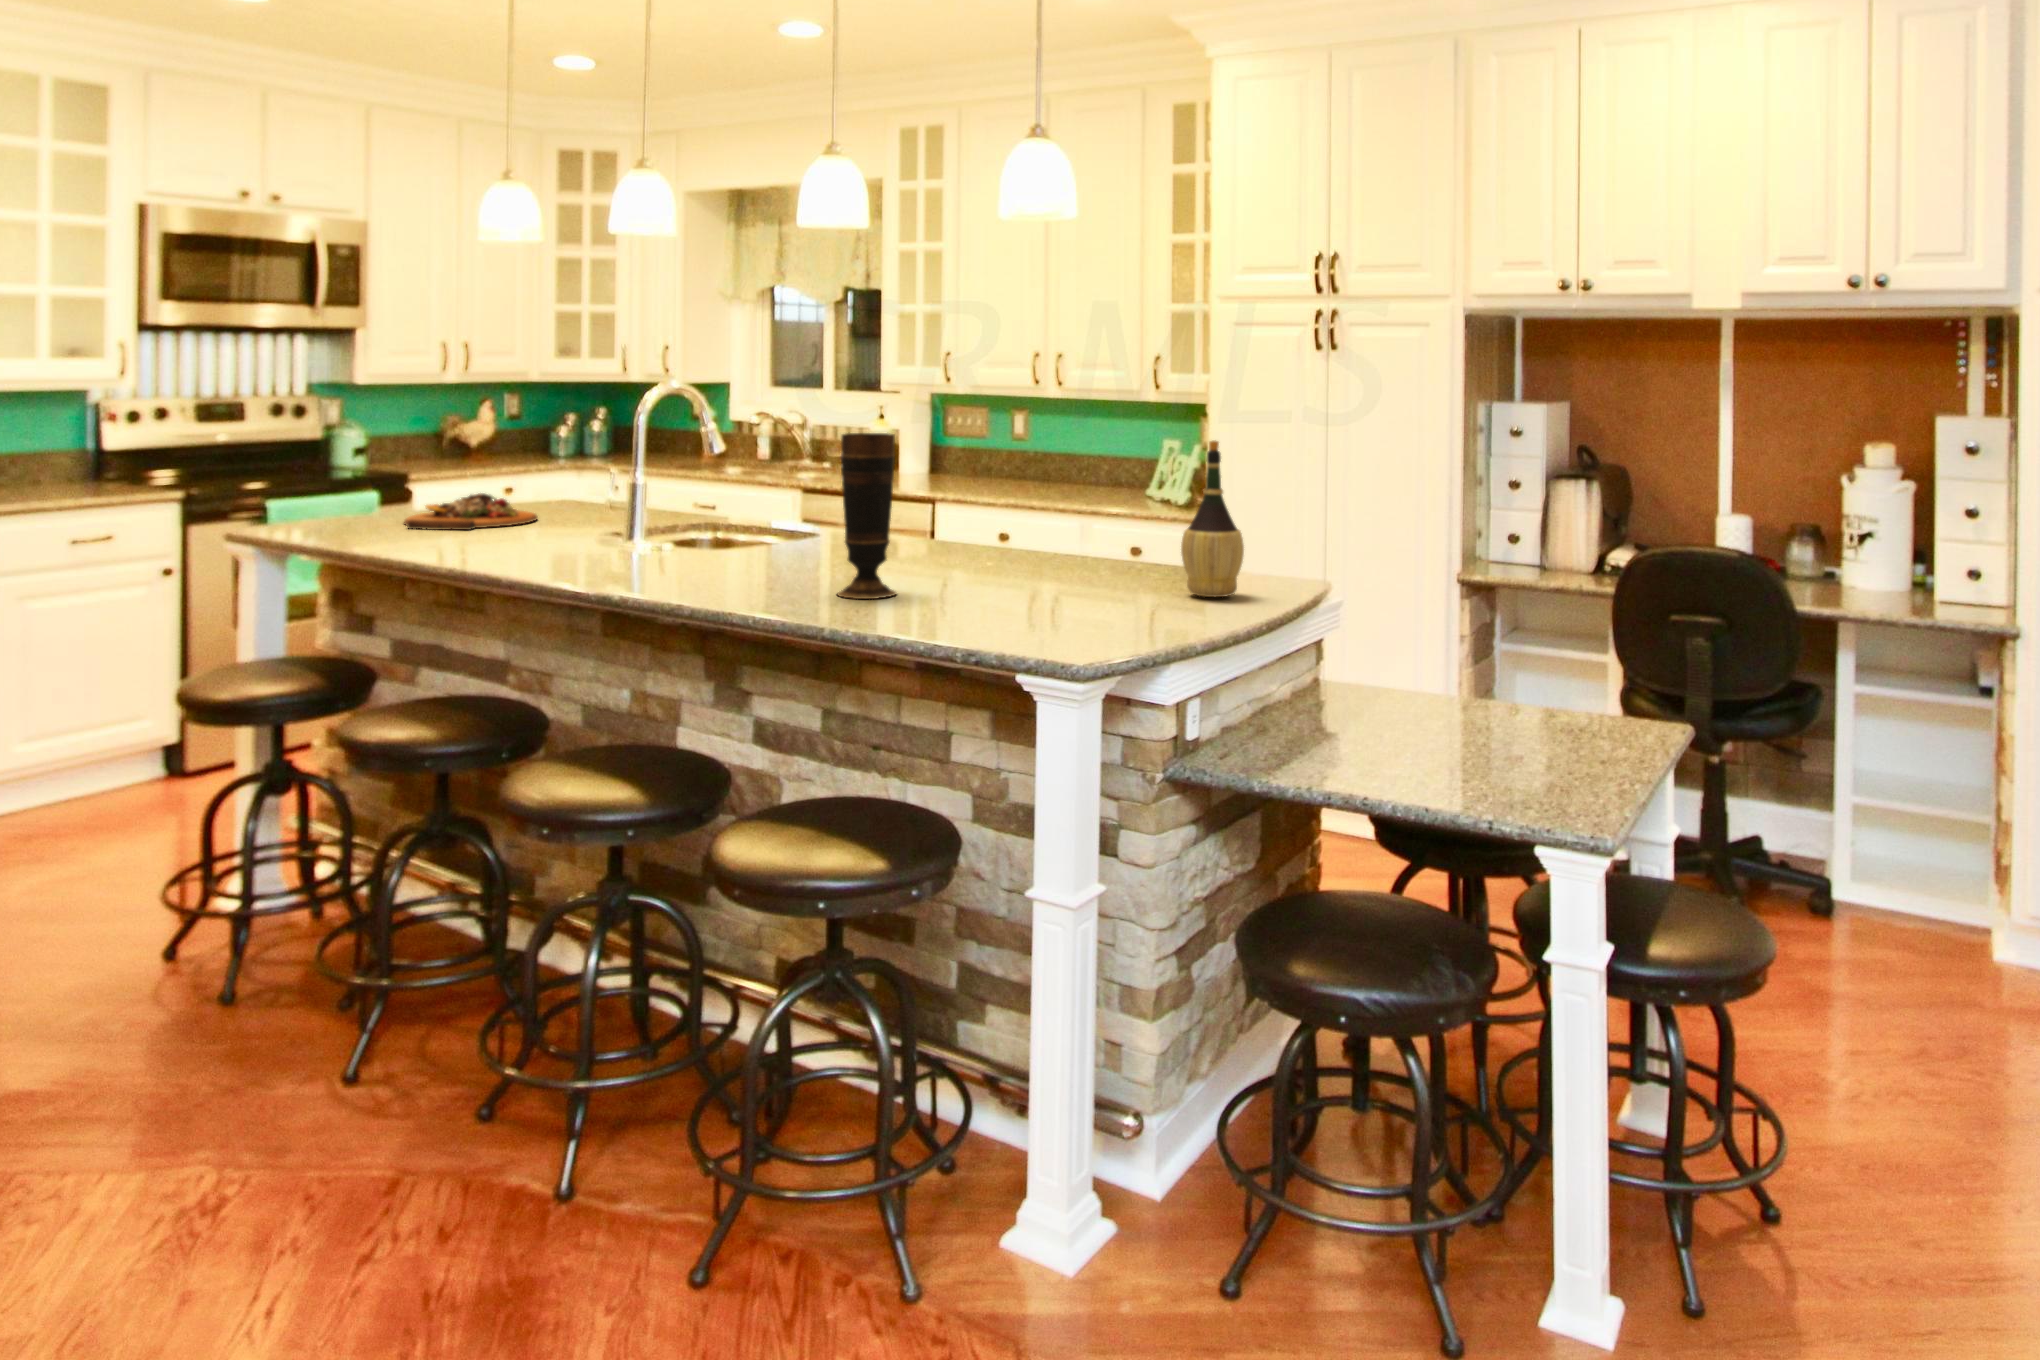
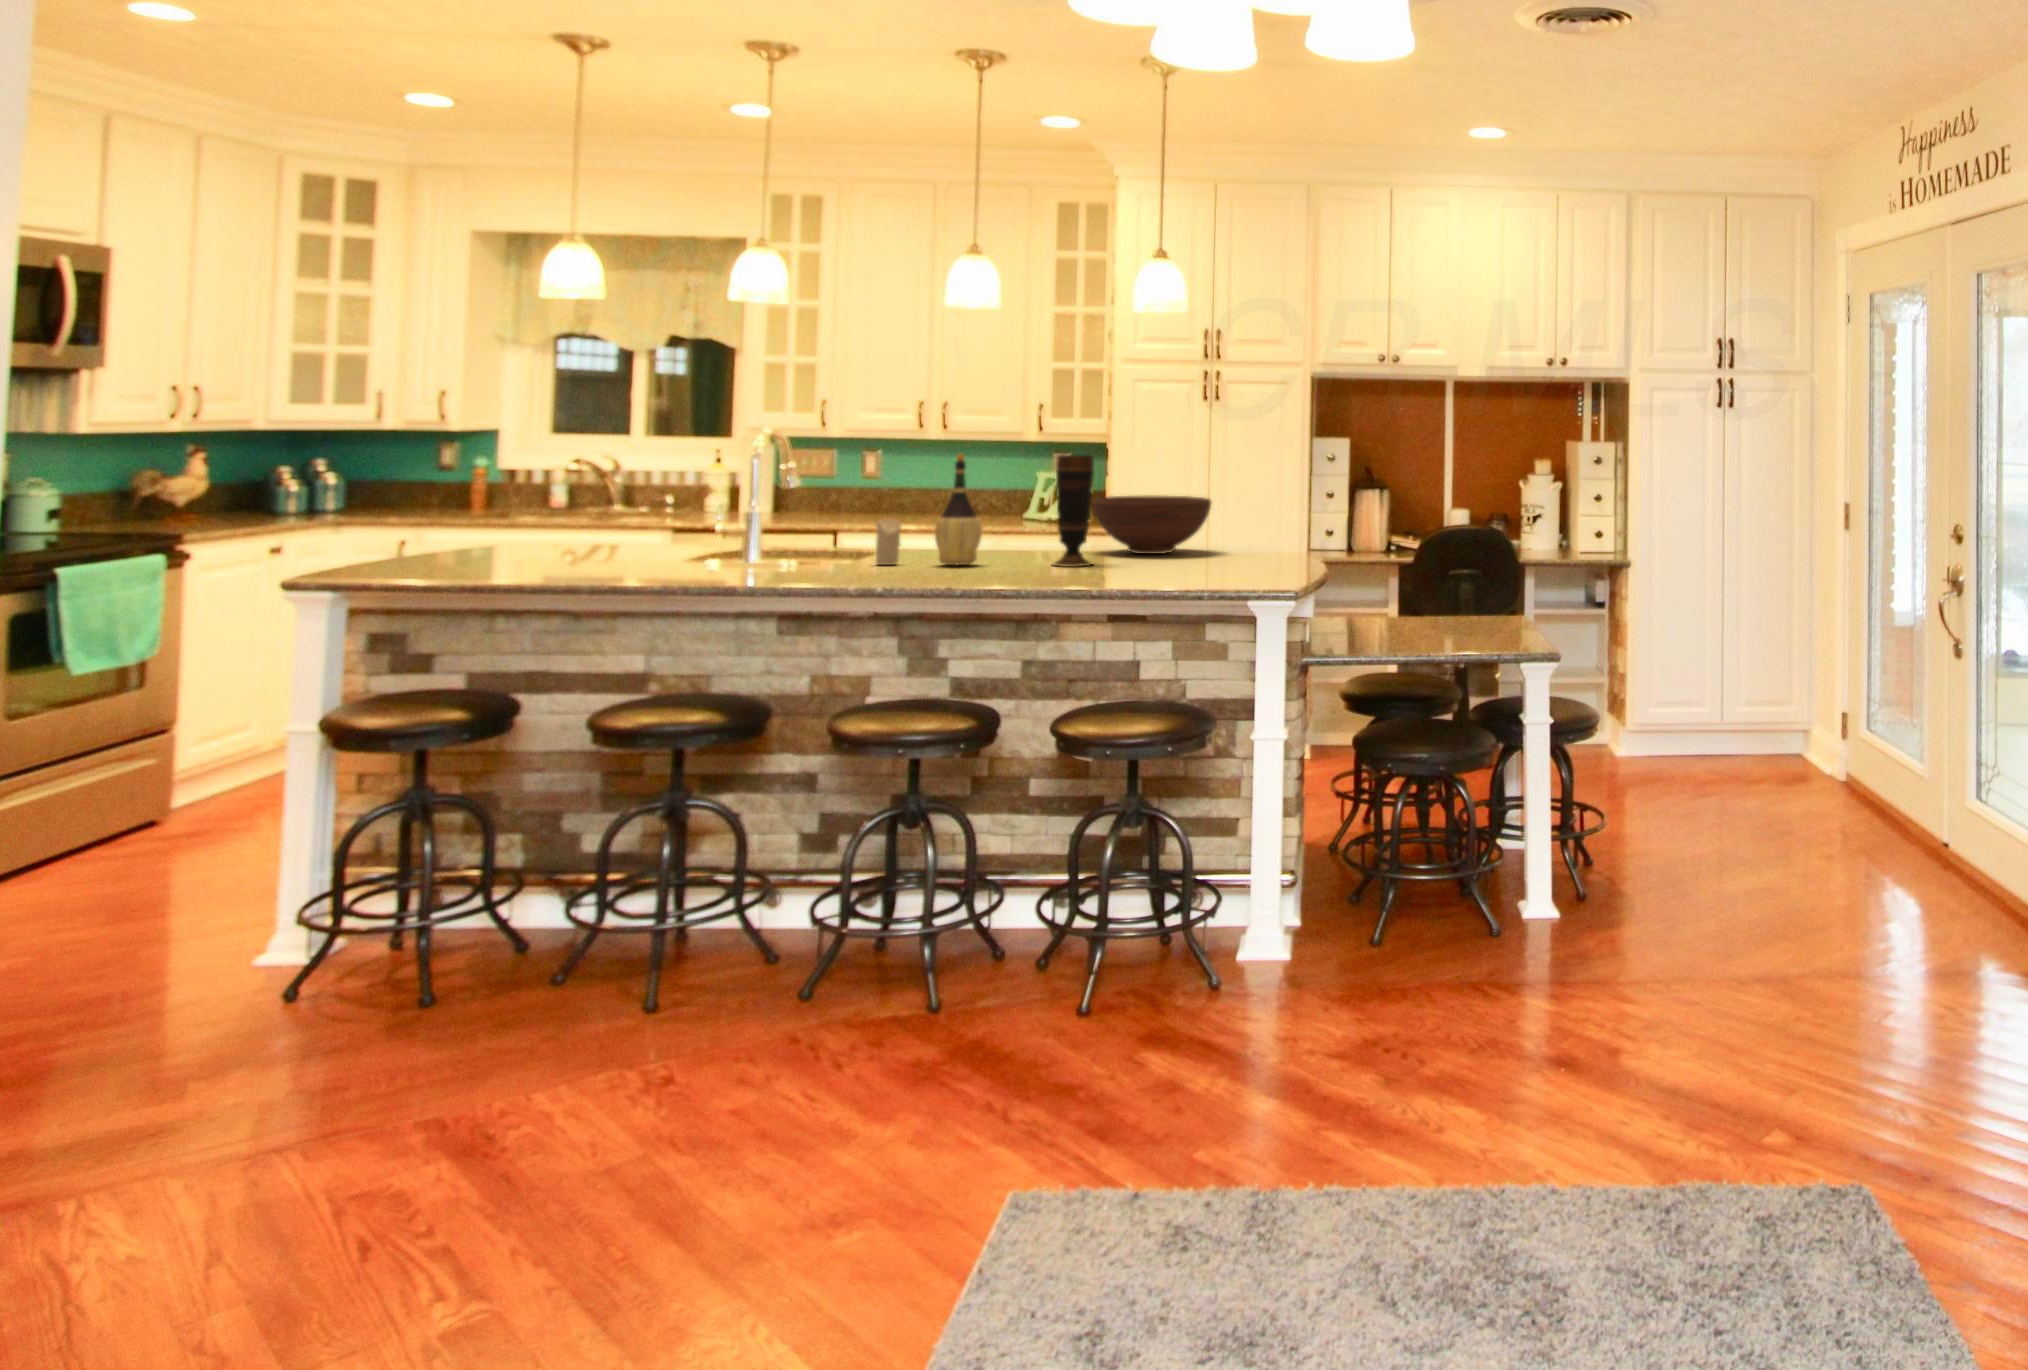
wine bottle: present [1181,440,1244,597] -> present [935,454,982,565]
fruit bowl: none [967,489,1137,579] -> present [1093,496,1212,554]
cutting board: present [404,493,538,530] -> none [476,525,611,557]
candle: none [649,512,681,575] -> present [876,519,901,565]

